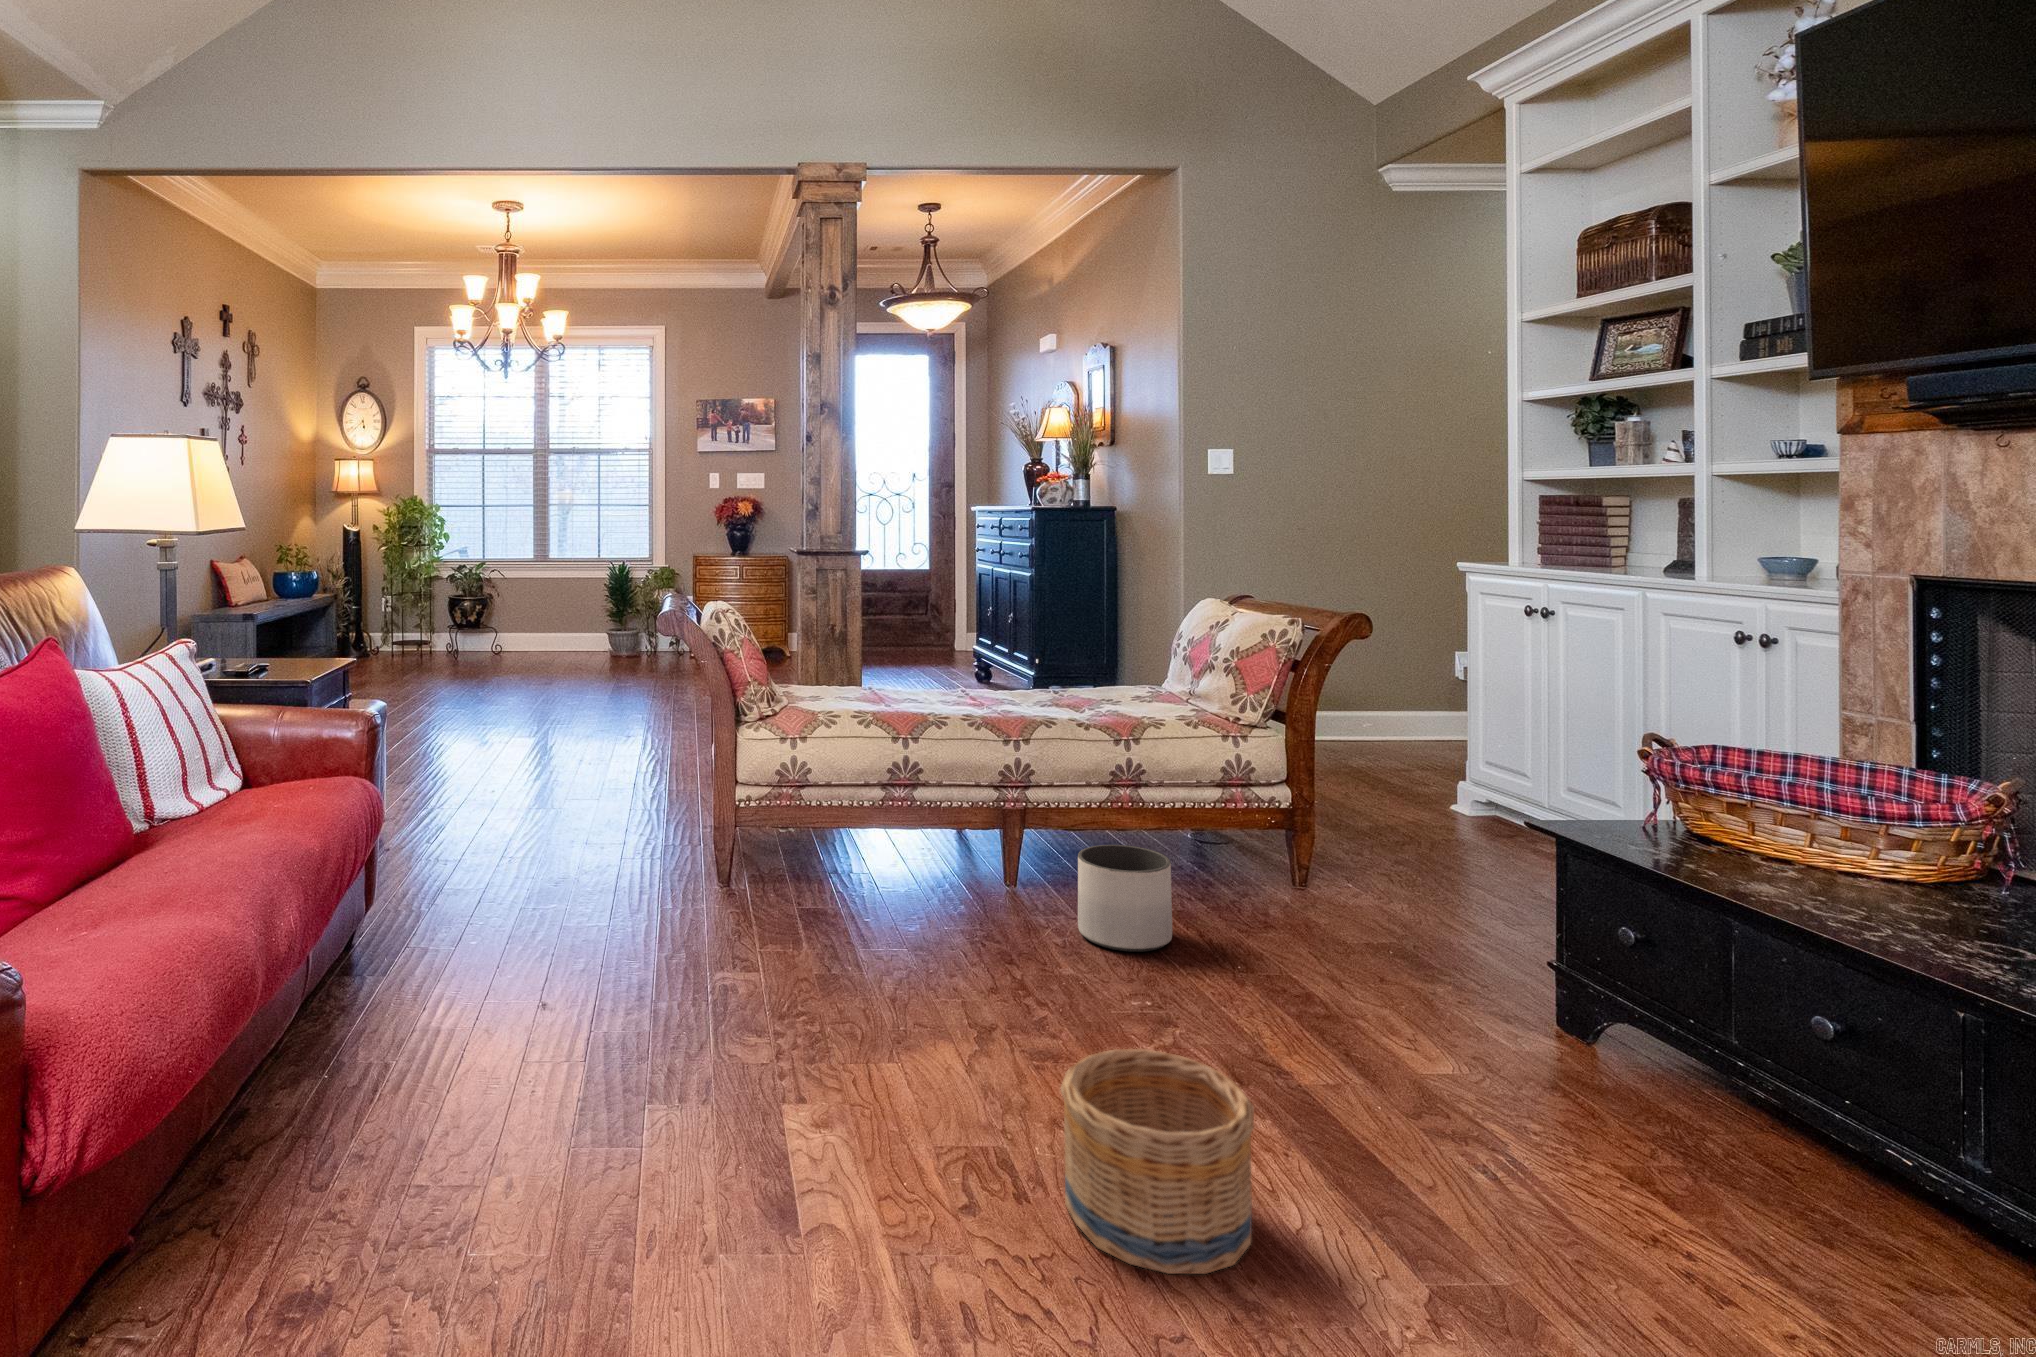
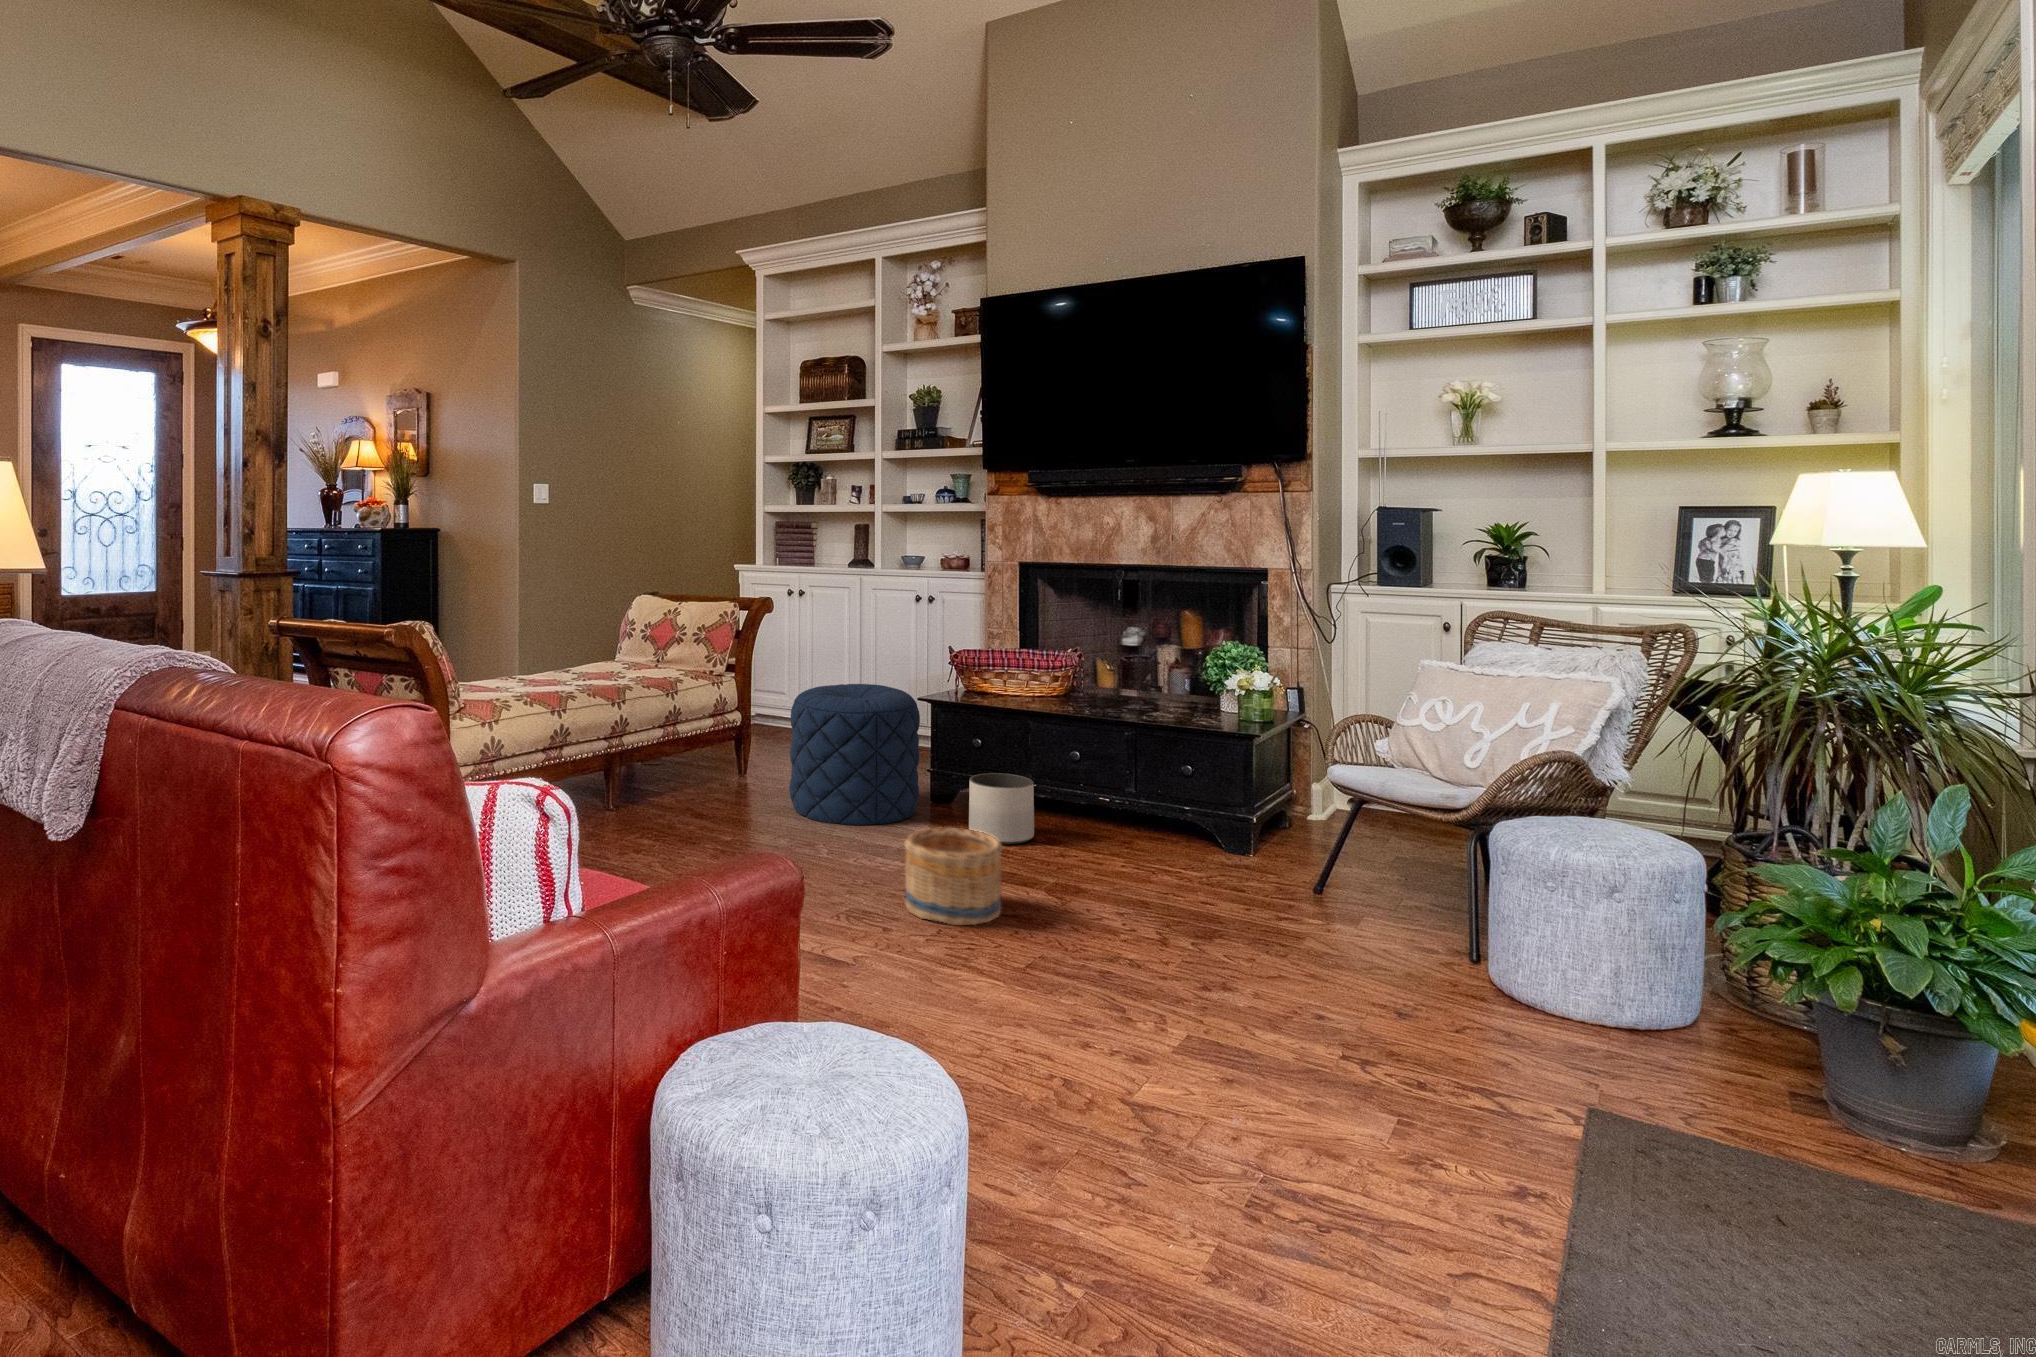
pouf: none [1249,766,1496,1030] -> present [789,684,920,825]
planter: present [1078,845,1172,952] -> present [969,773,1034,844]

